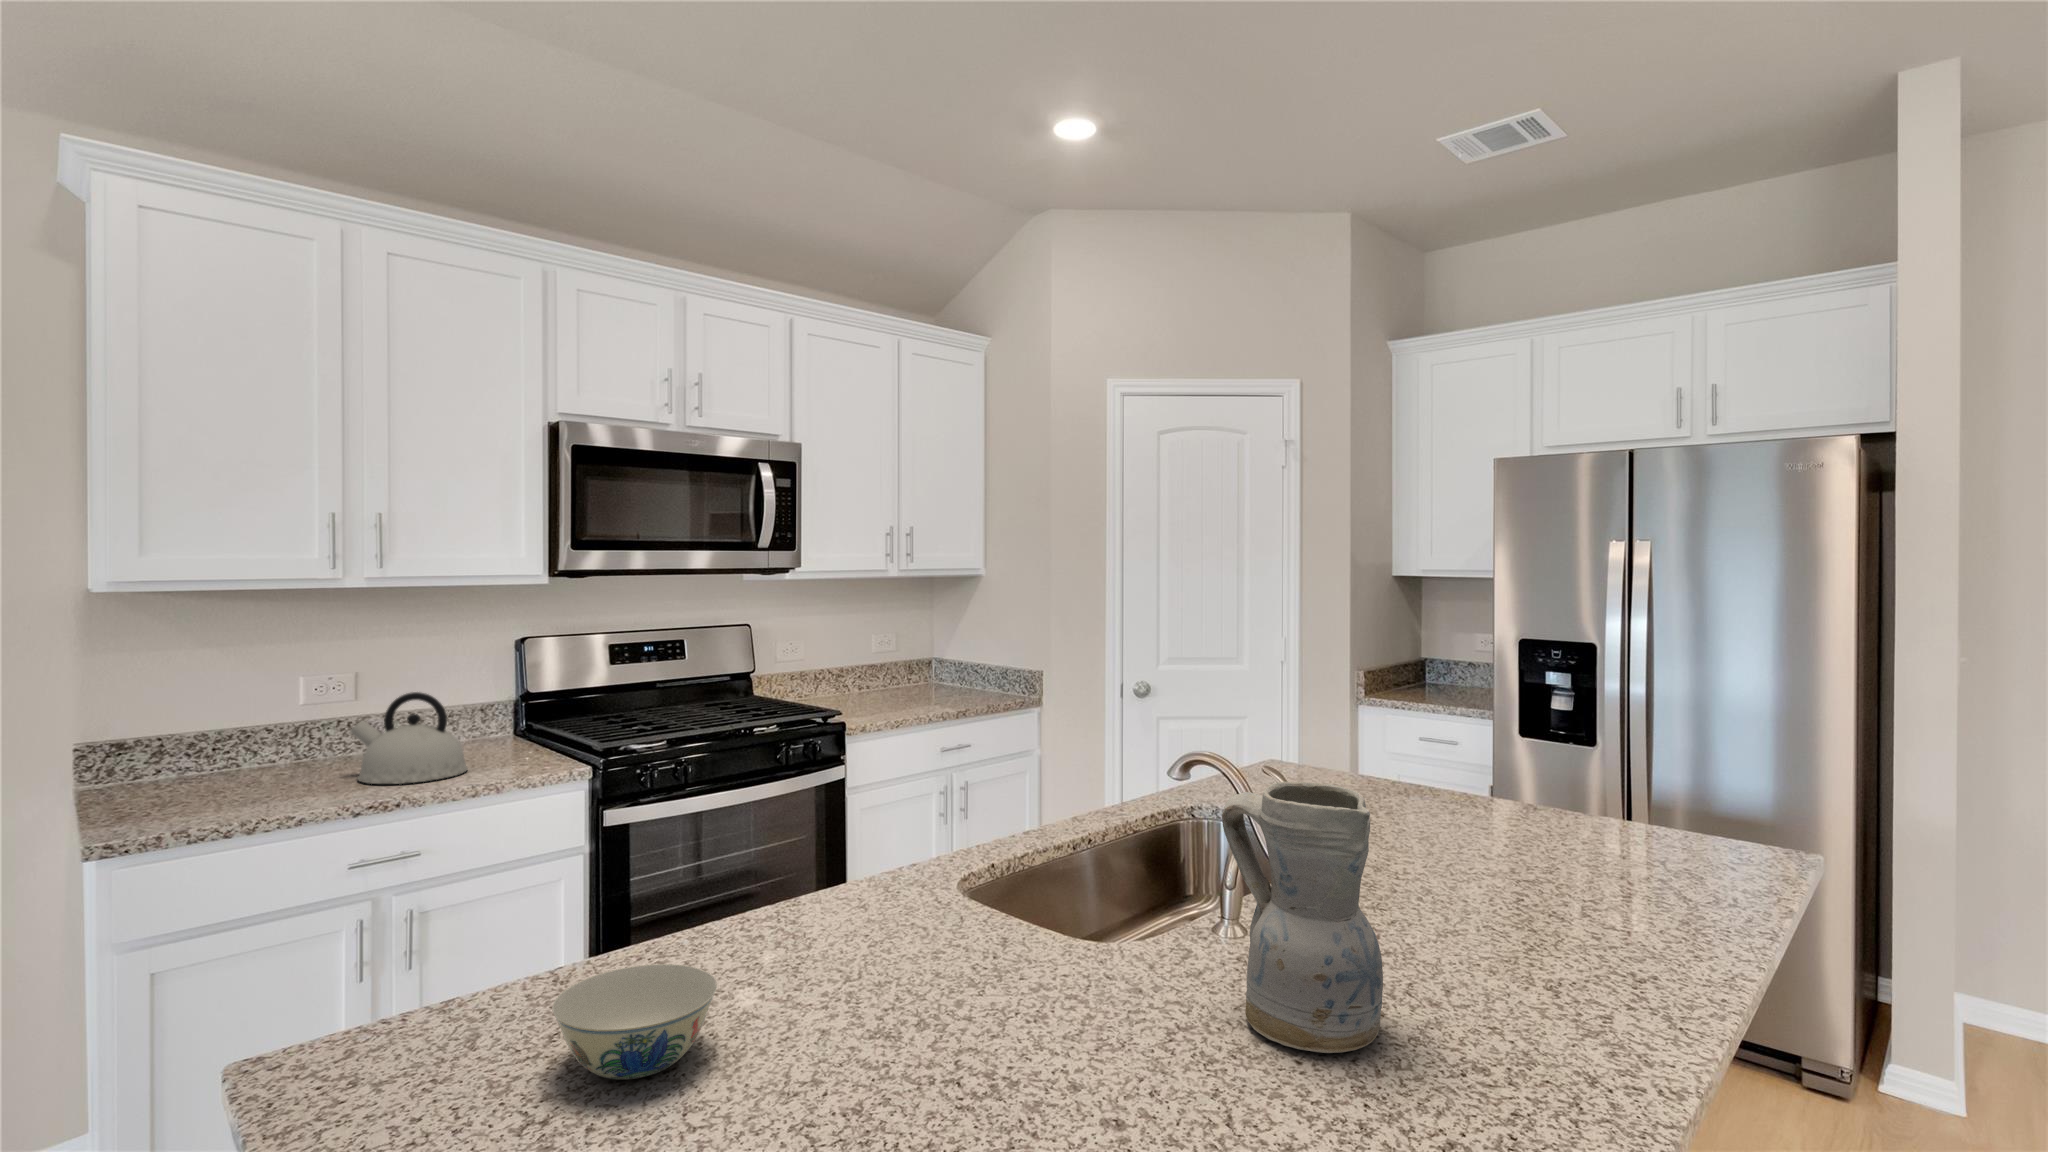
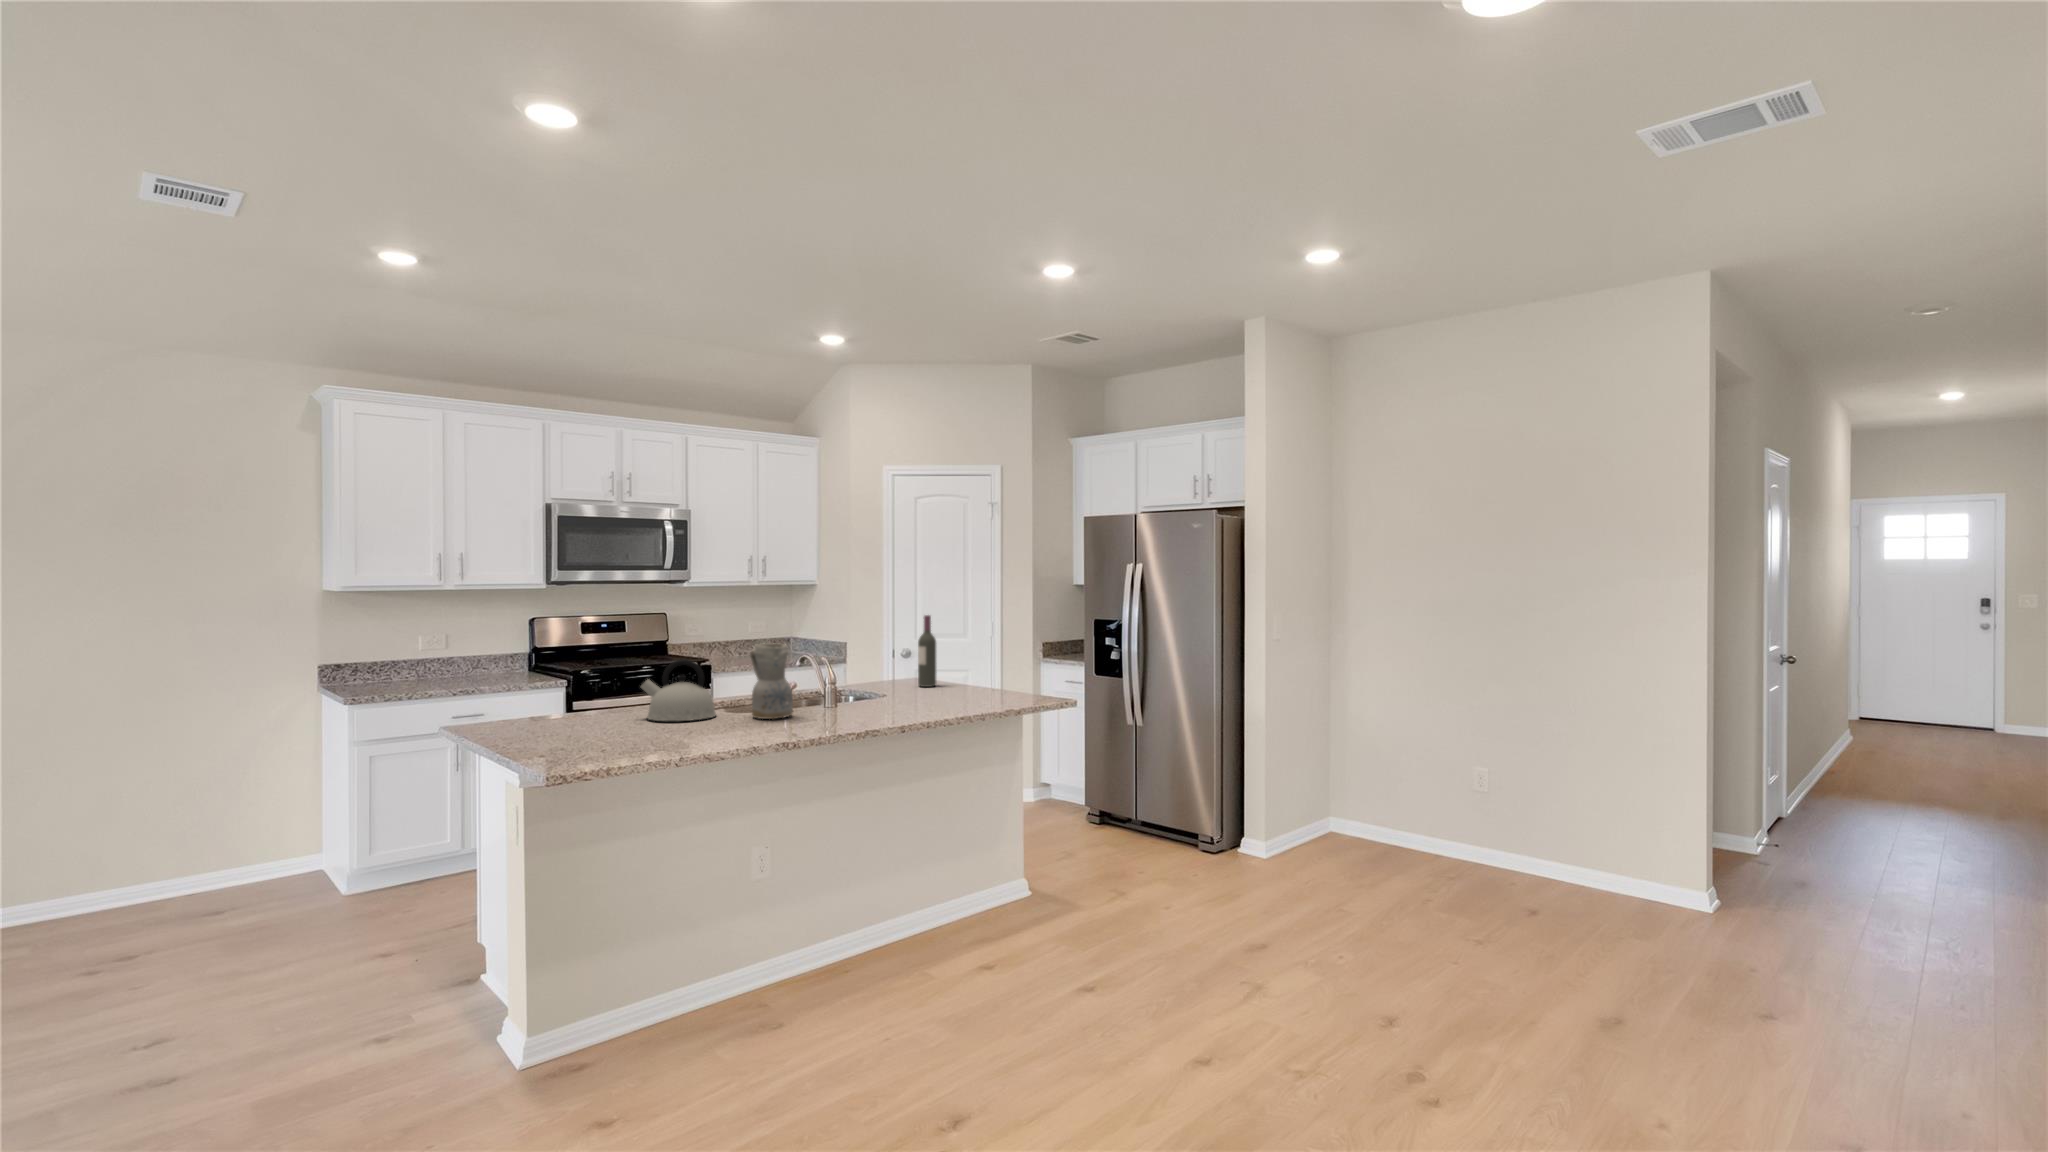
wine bottle: none [1403,653,1448,819] -> present [918,615,936,687]
kettle: present [351,692,468,784] -> present [641,659,716,721]
bowl: present [552,964,717,1080] -> none [540,698,589,722]

